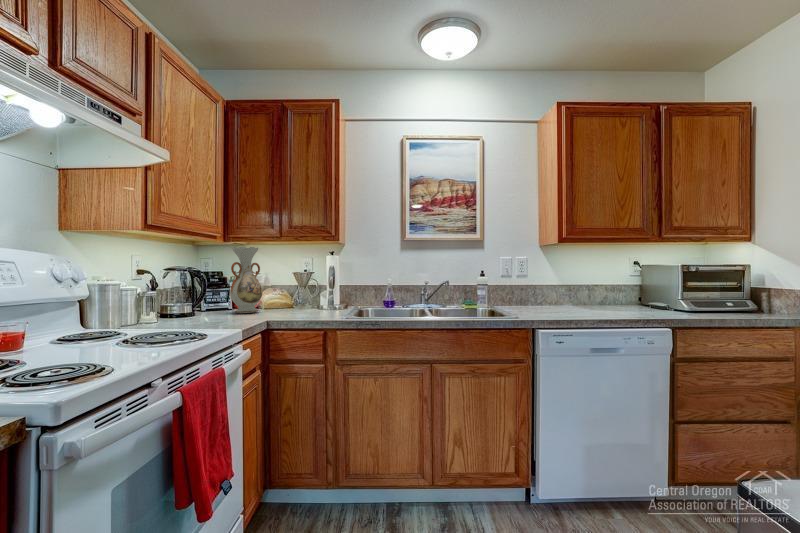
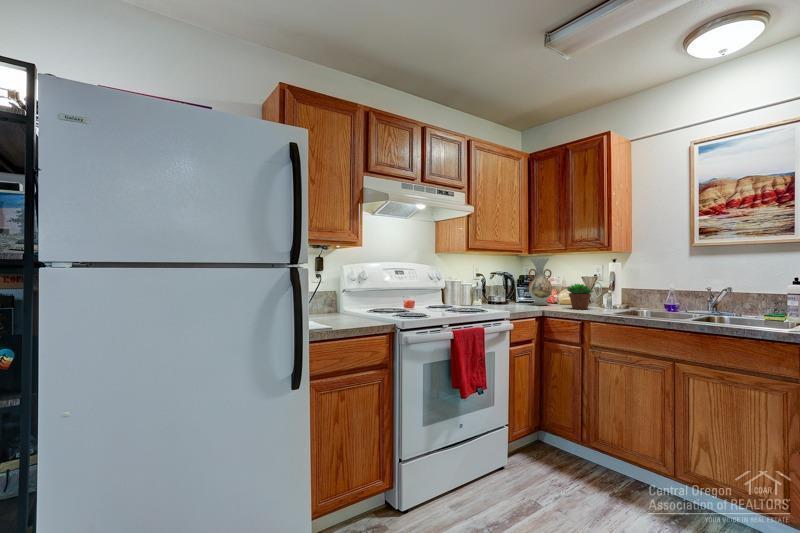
succulent plant: none [290,280,322,315] -> present [566,284,593,309]

